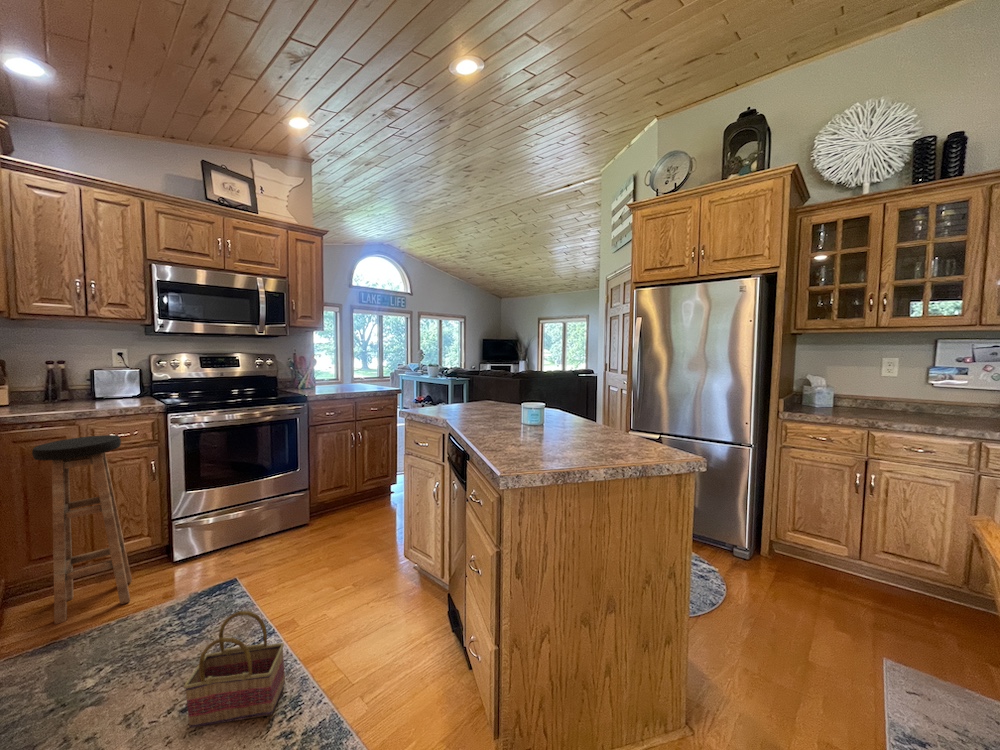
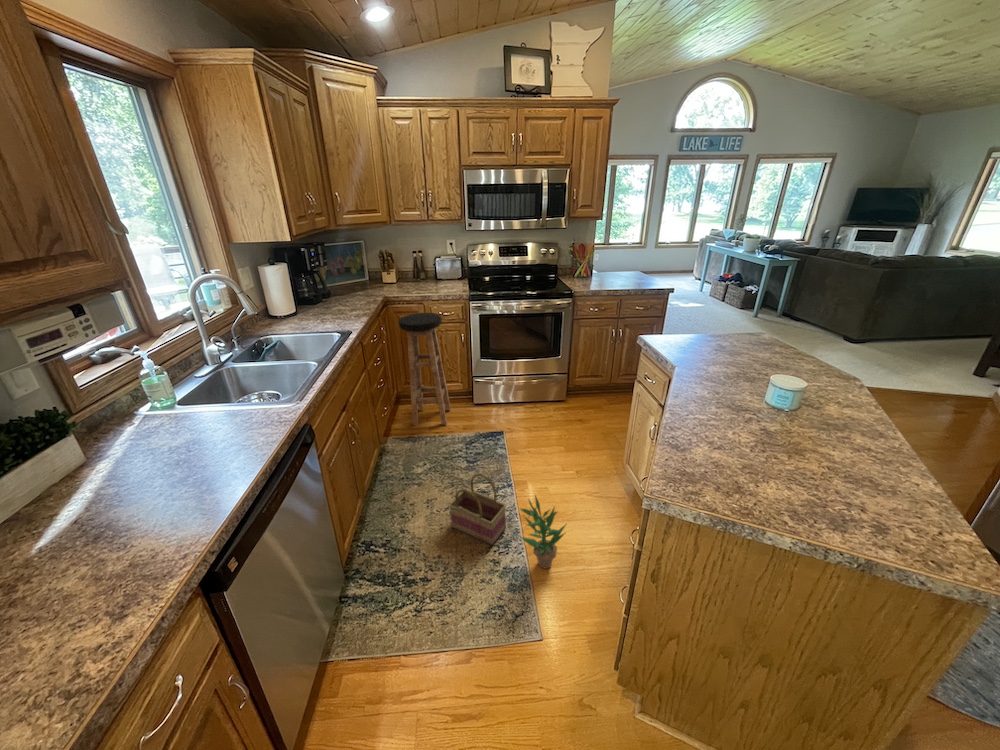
potted plant: none [317,595,380,703] -> present [520,496,566,569]

